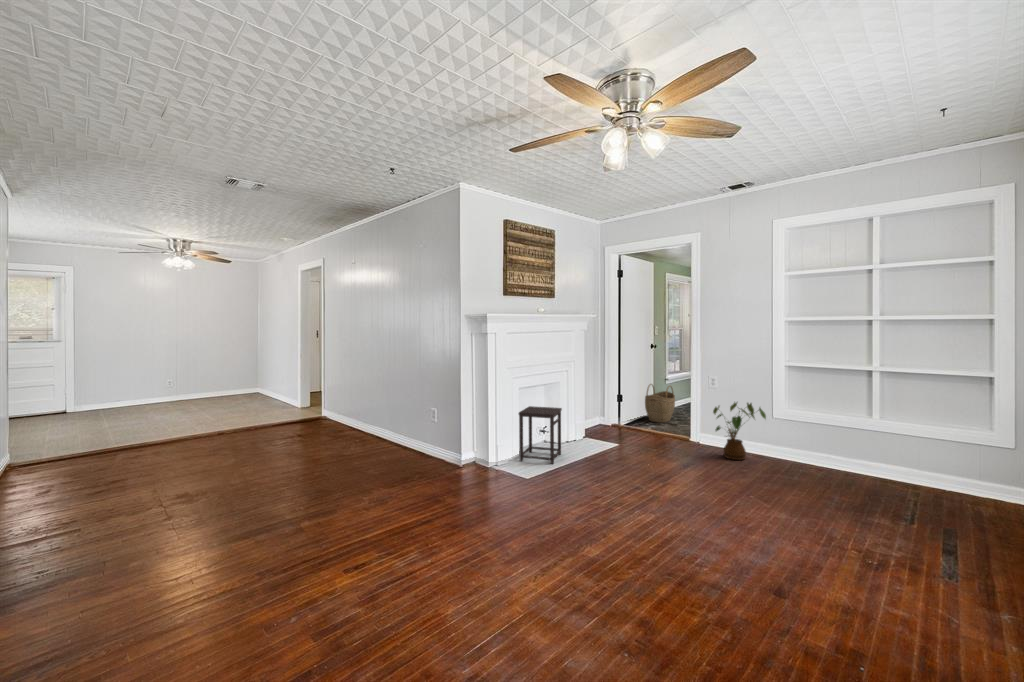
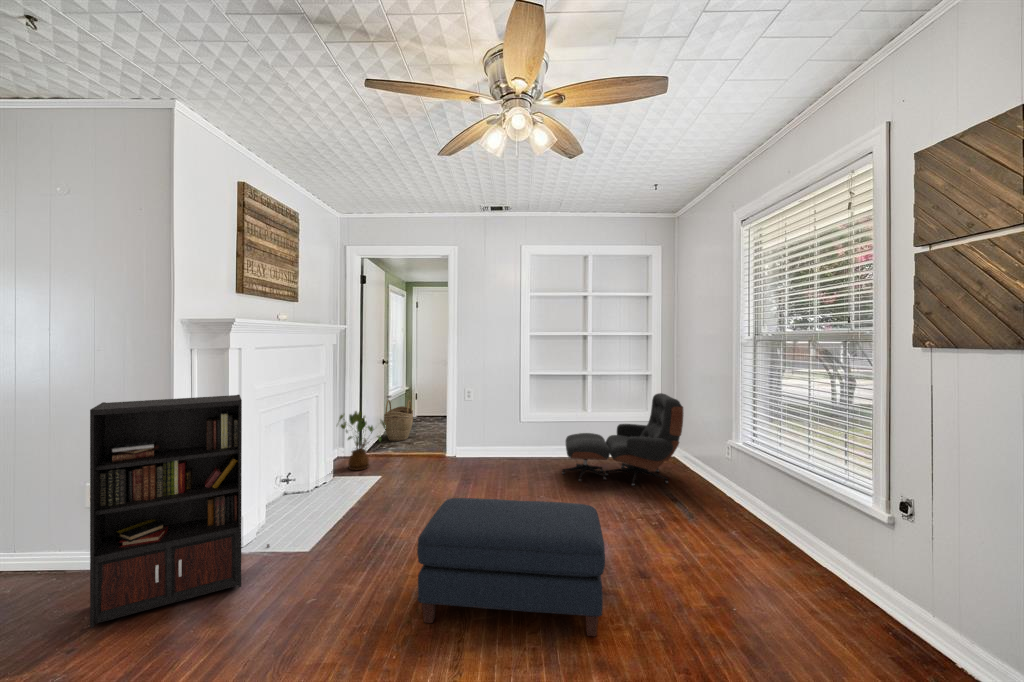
bookcase: none [412,363,510,485] -> present [90,395,270,628]
lounge chair: none [806,400,1006,528] -> present [562,393,684,486]
house plant: present [713,403,766,460] -> present [339,411,386,470]
side table: present [519,406,562,464] -> none [272,443,327,527]
ottoman: none [552,459,730,599] -> present [417,498,605,636]

